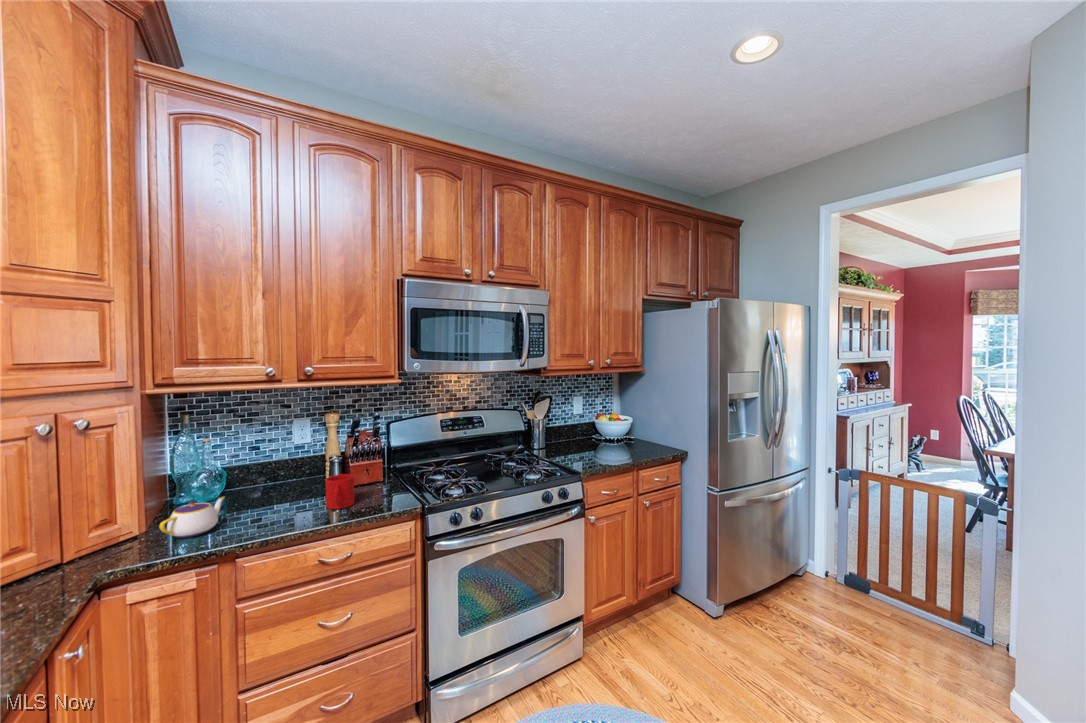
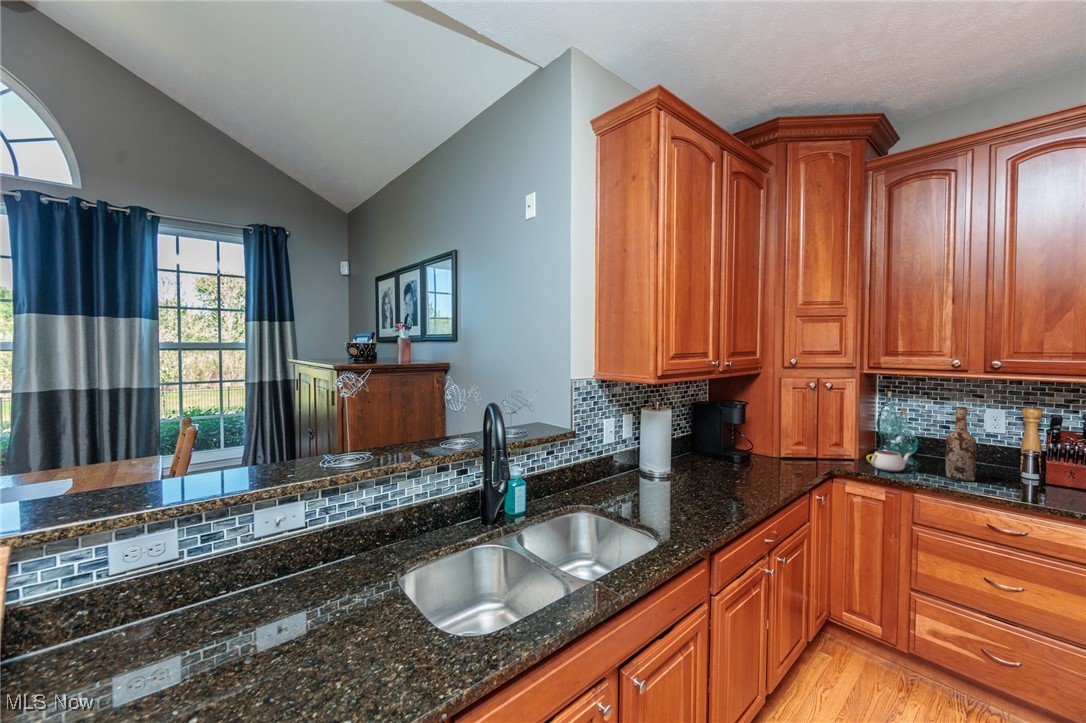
wine bottle: none [266,425,298,516] -> present [946,407,976,481]
mug: present [325,474,354,509] -> none [1005,462,1040,494]

